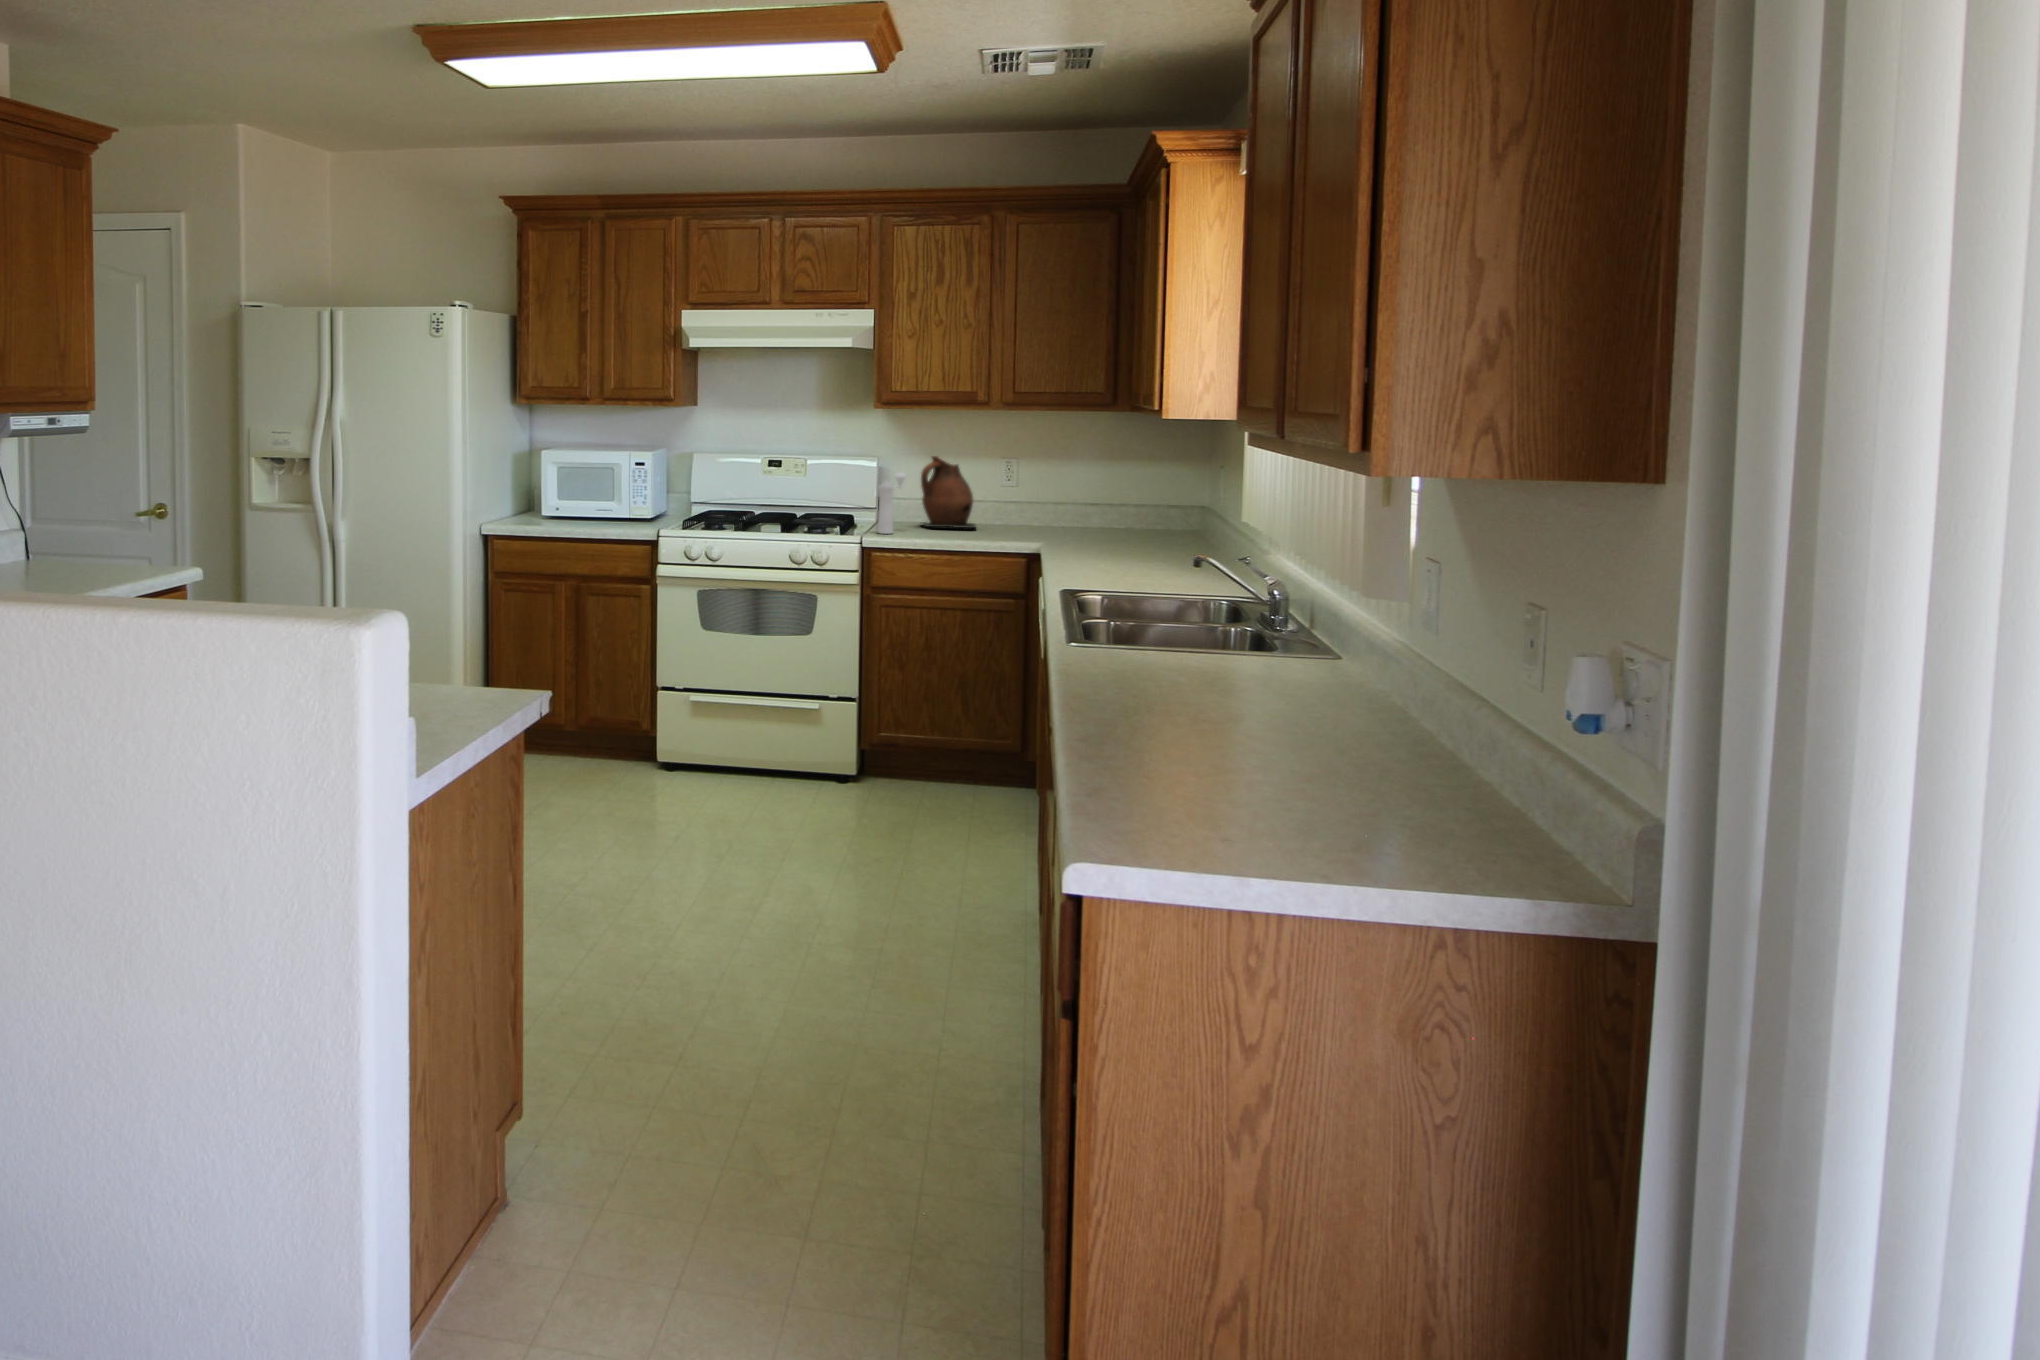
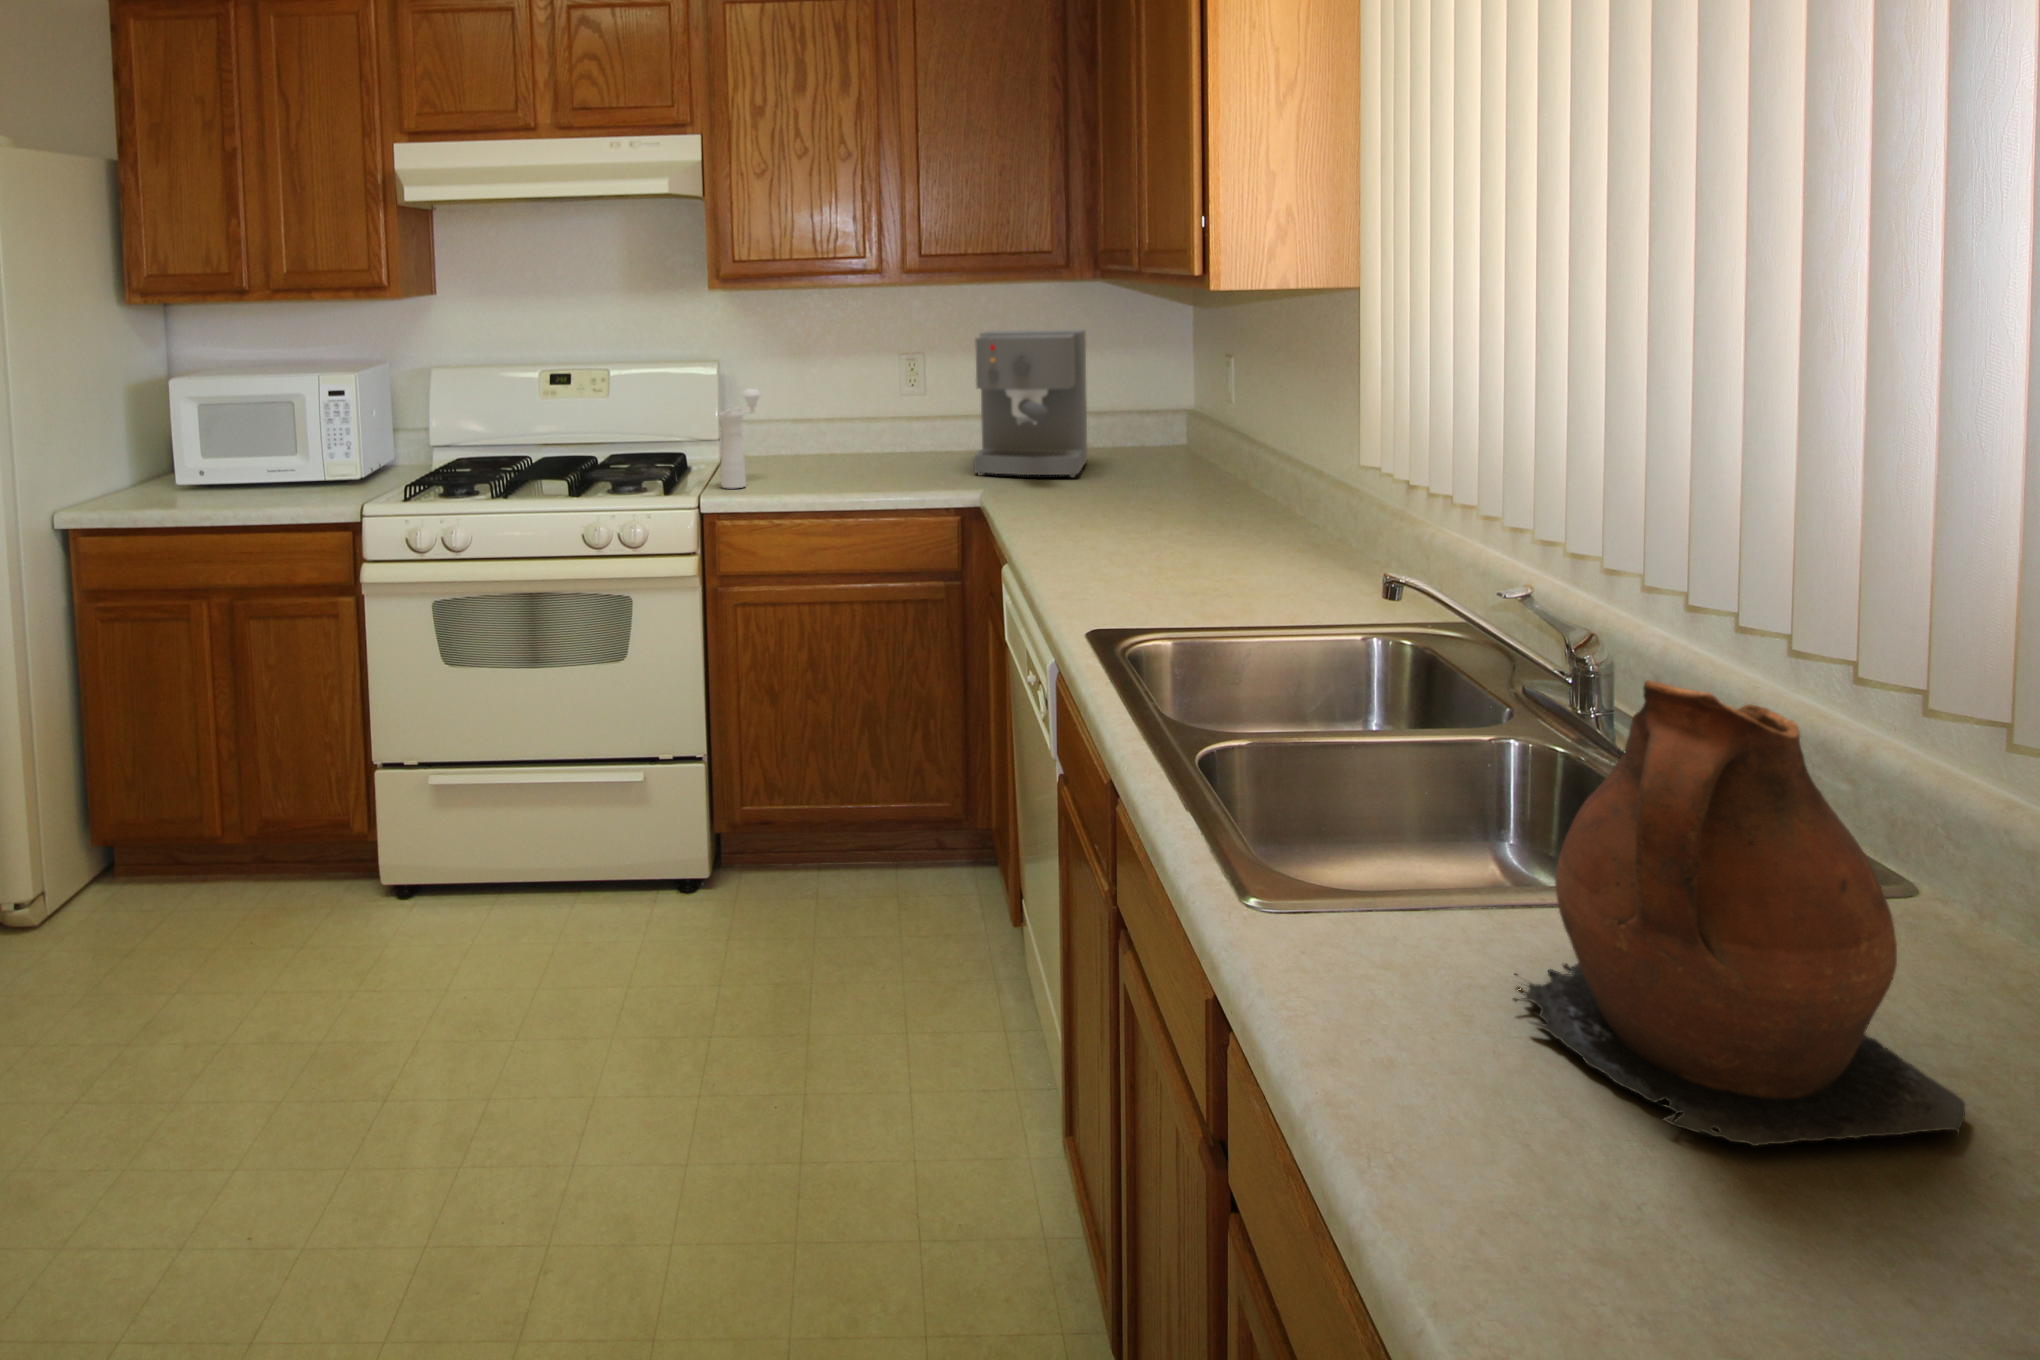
coffee maker: none [1046,443,1132,541] -> present [974,330,1088,477]
ceramic pitcher: present [921,456,976,528] -> present [1513,680,1965,1146]

